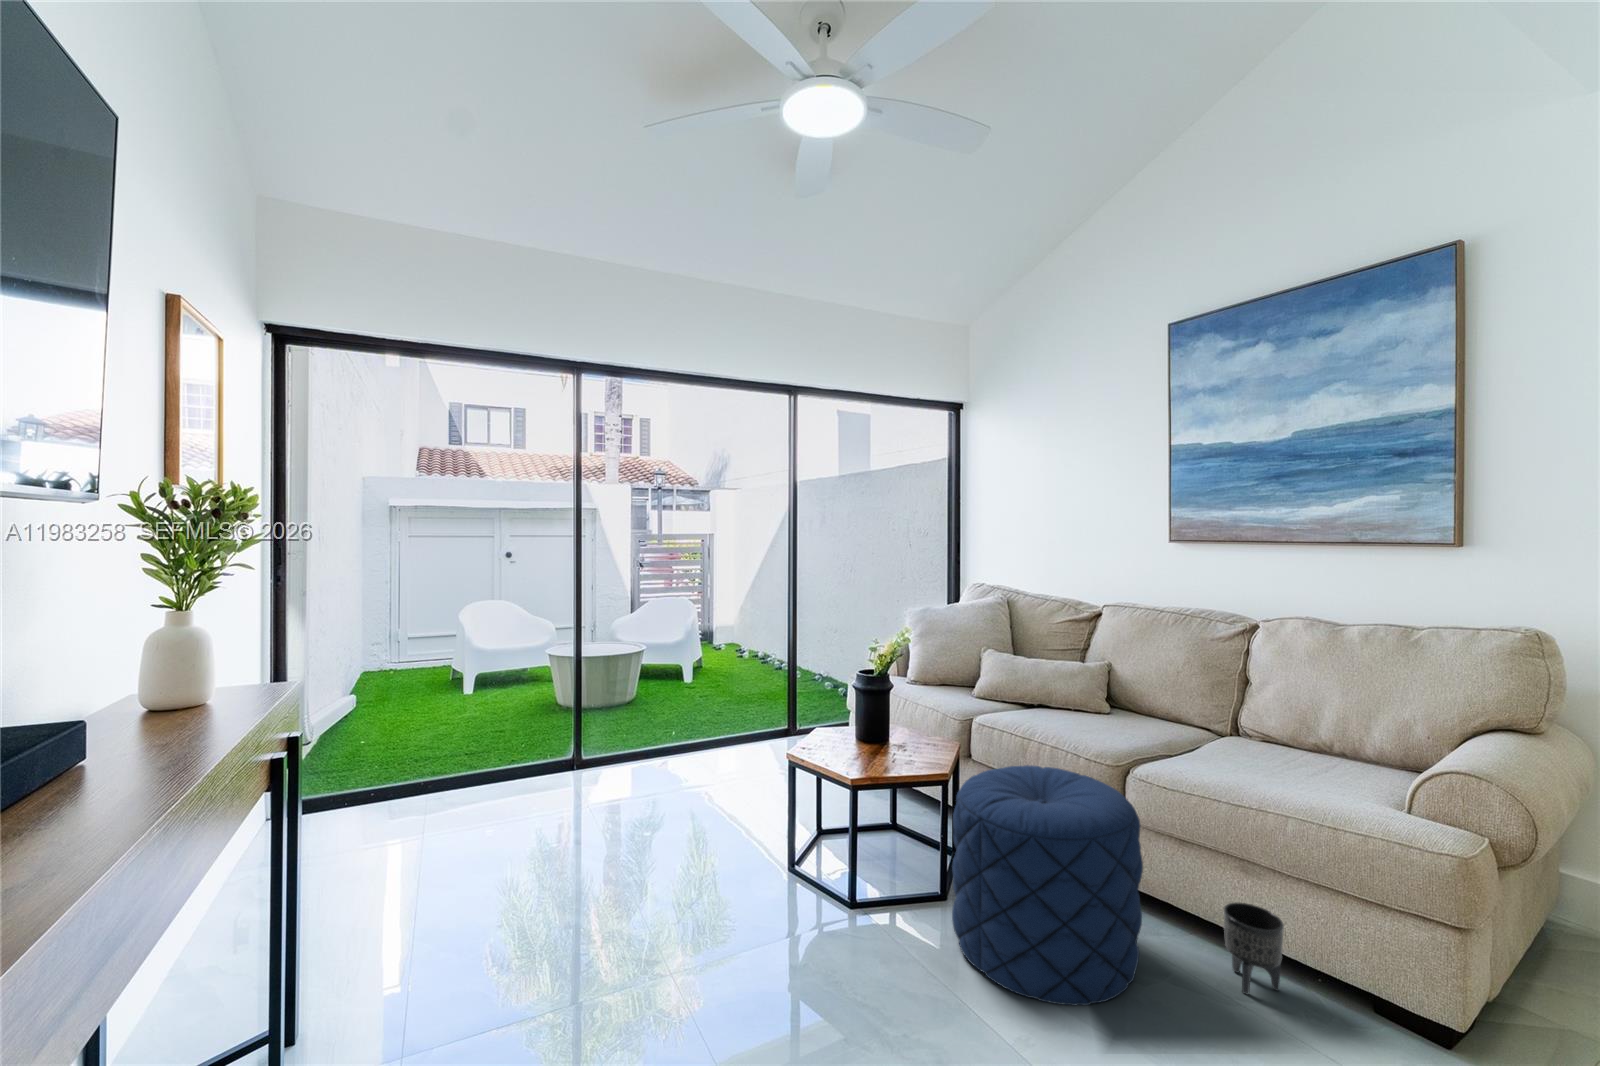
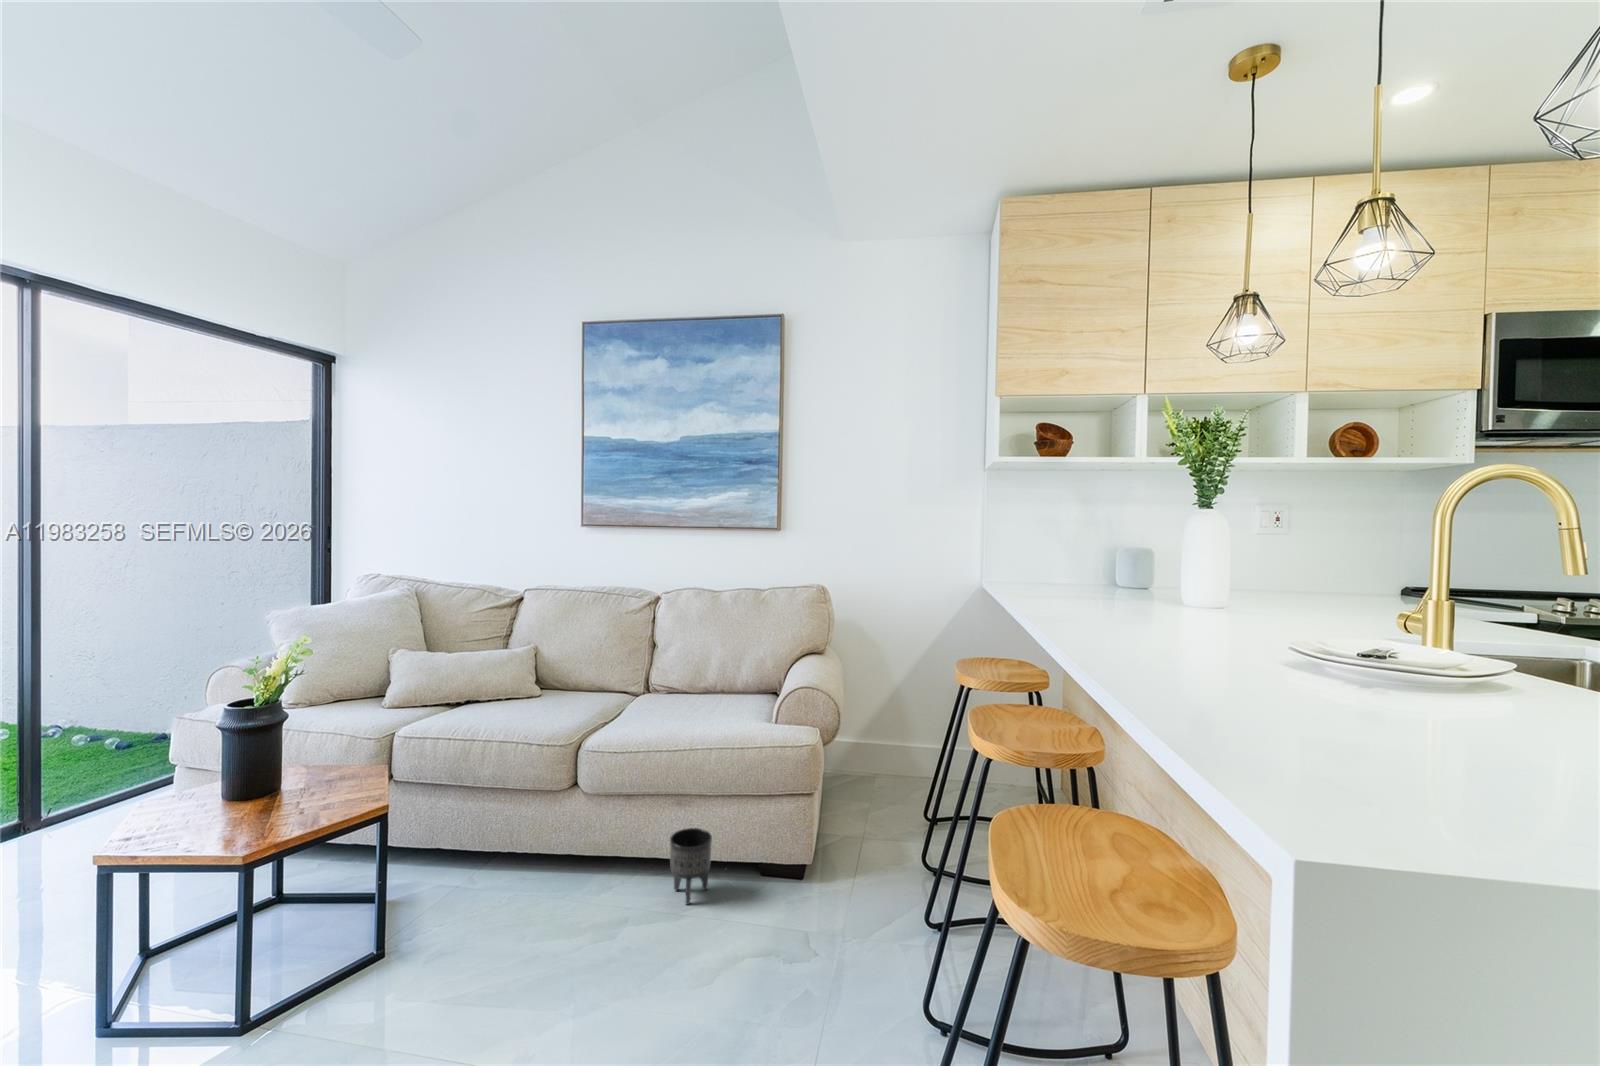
pouf: present [952,765,1143,1005] -> none [405,762,614,1022]

